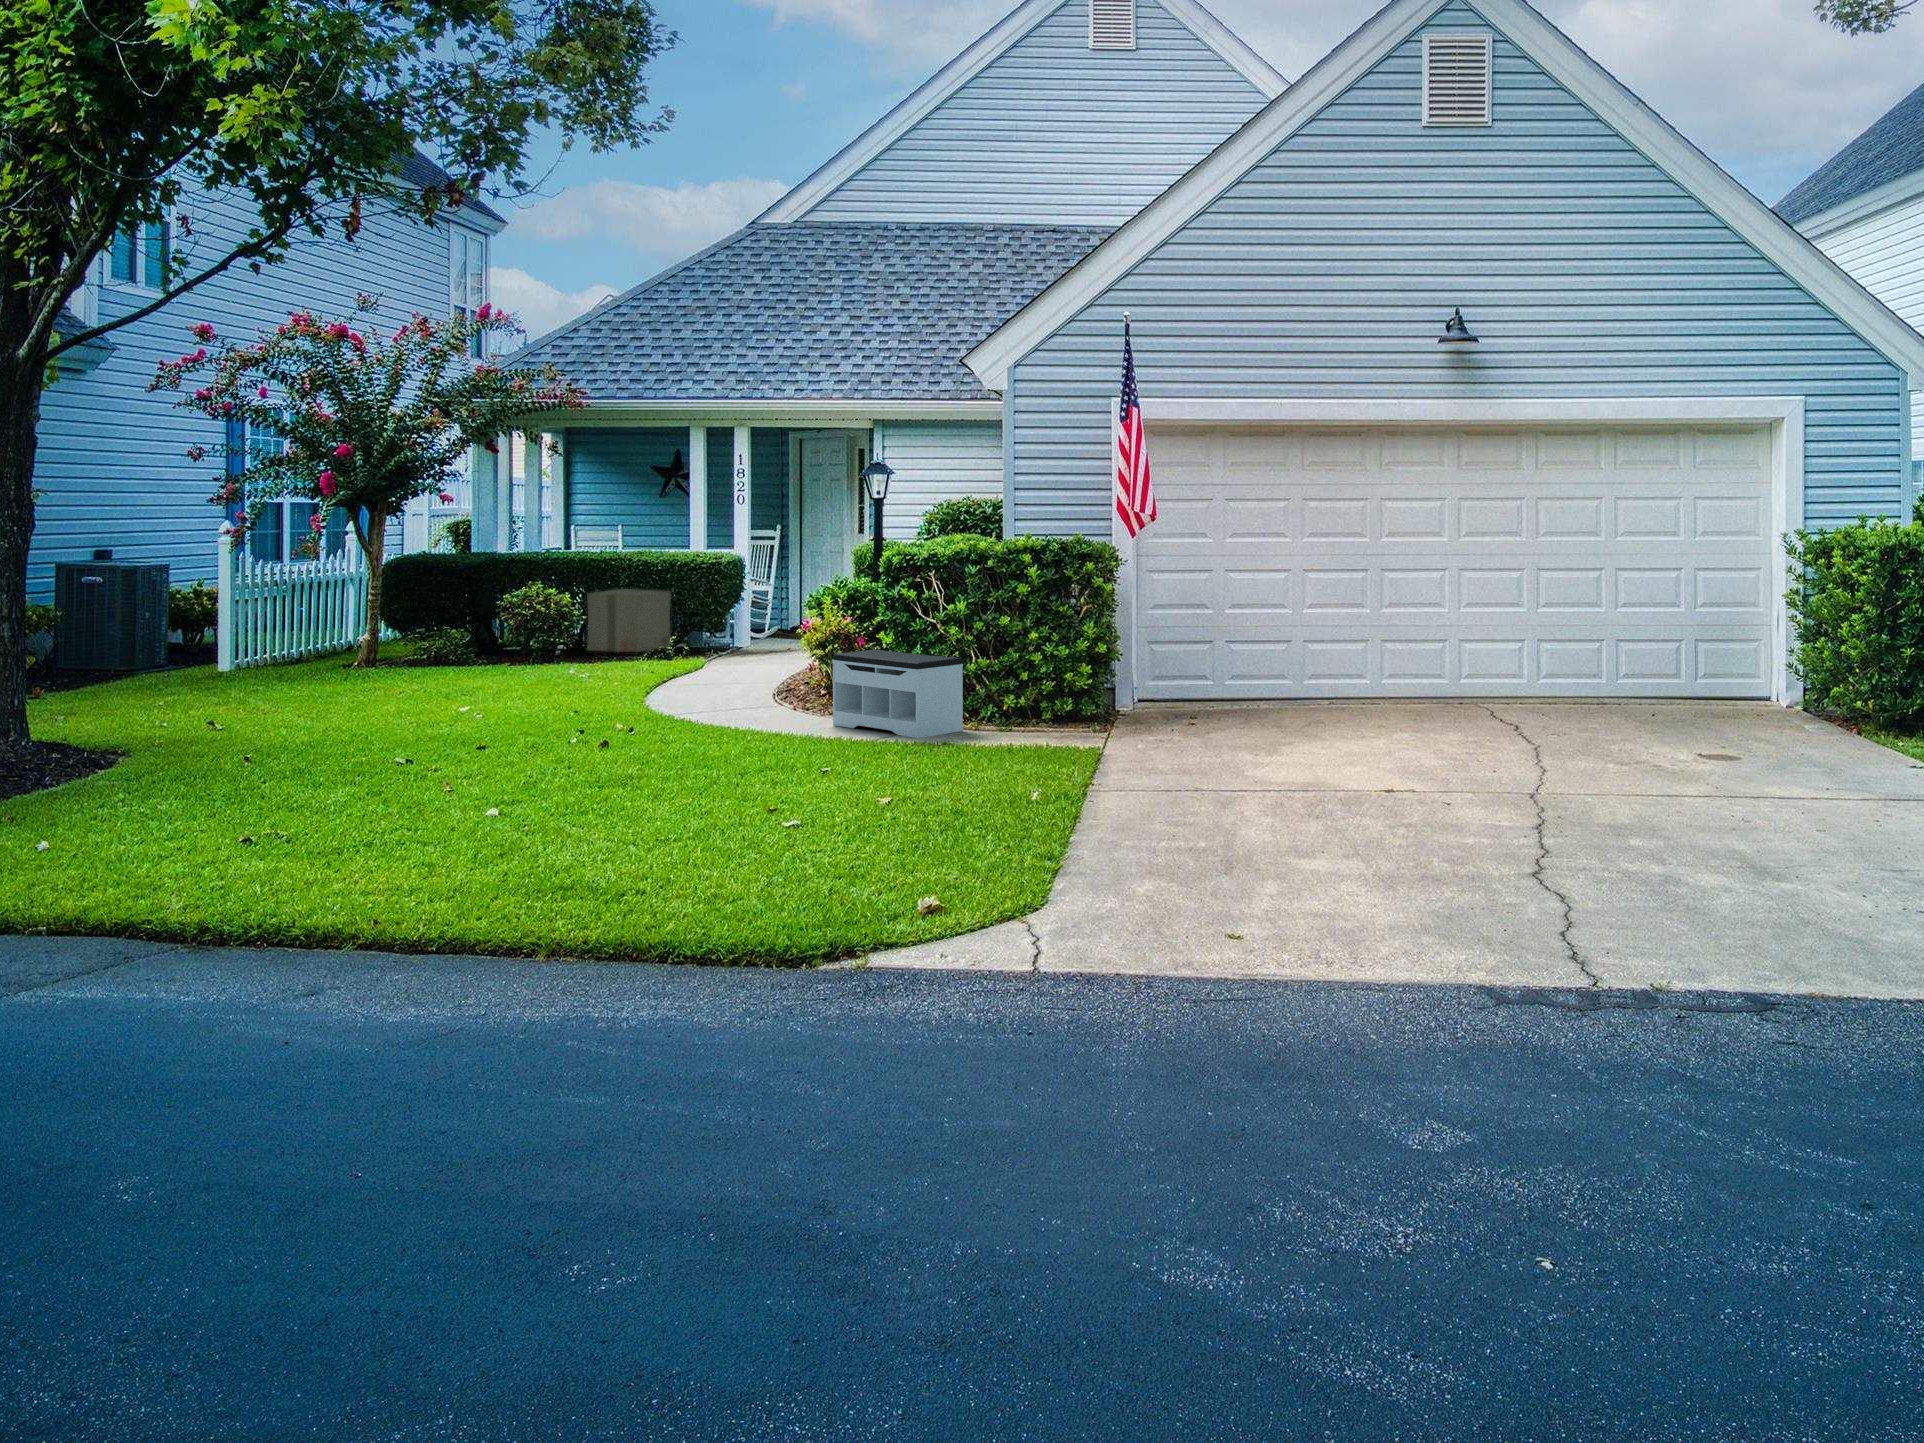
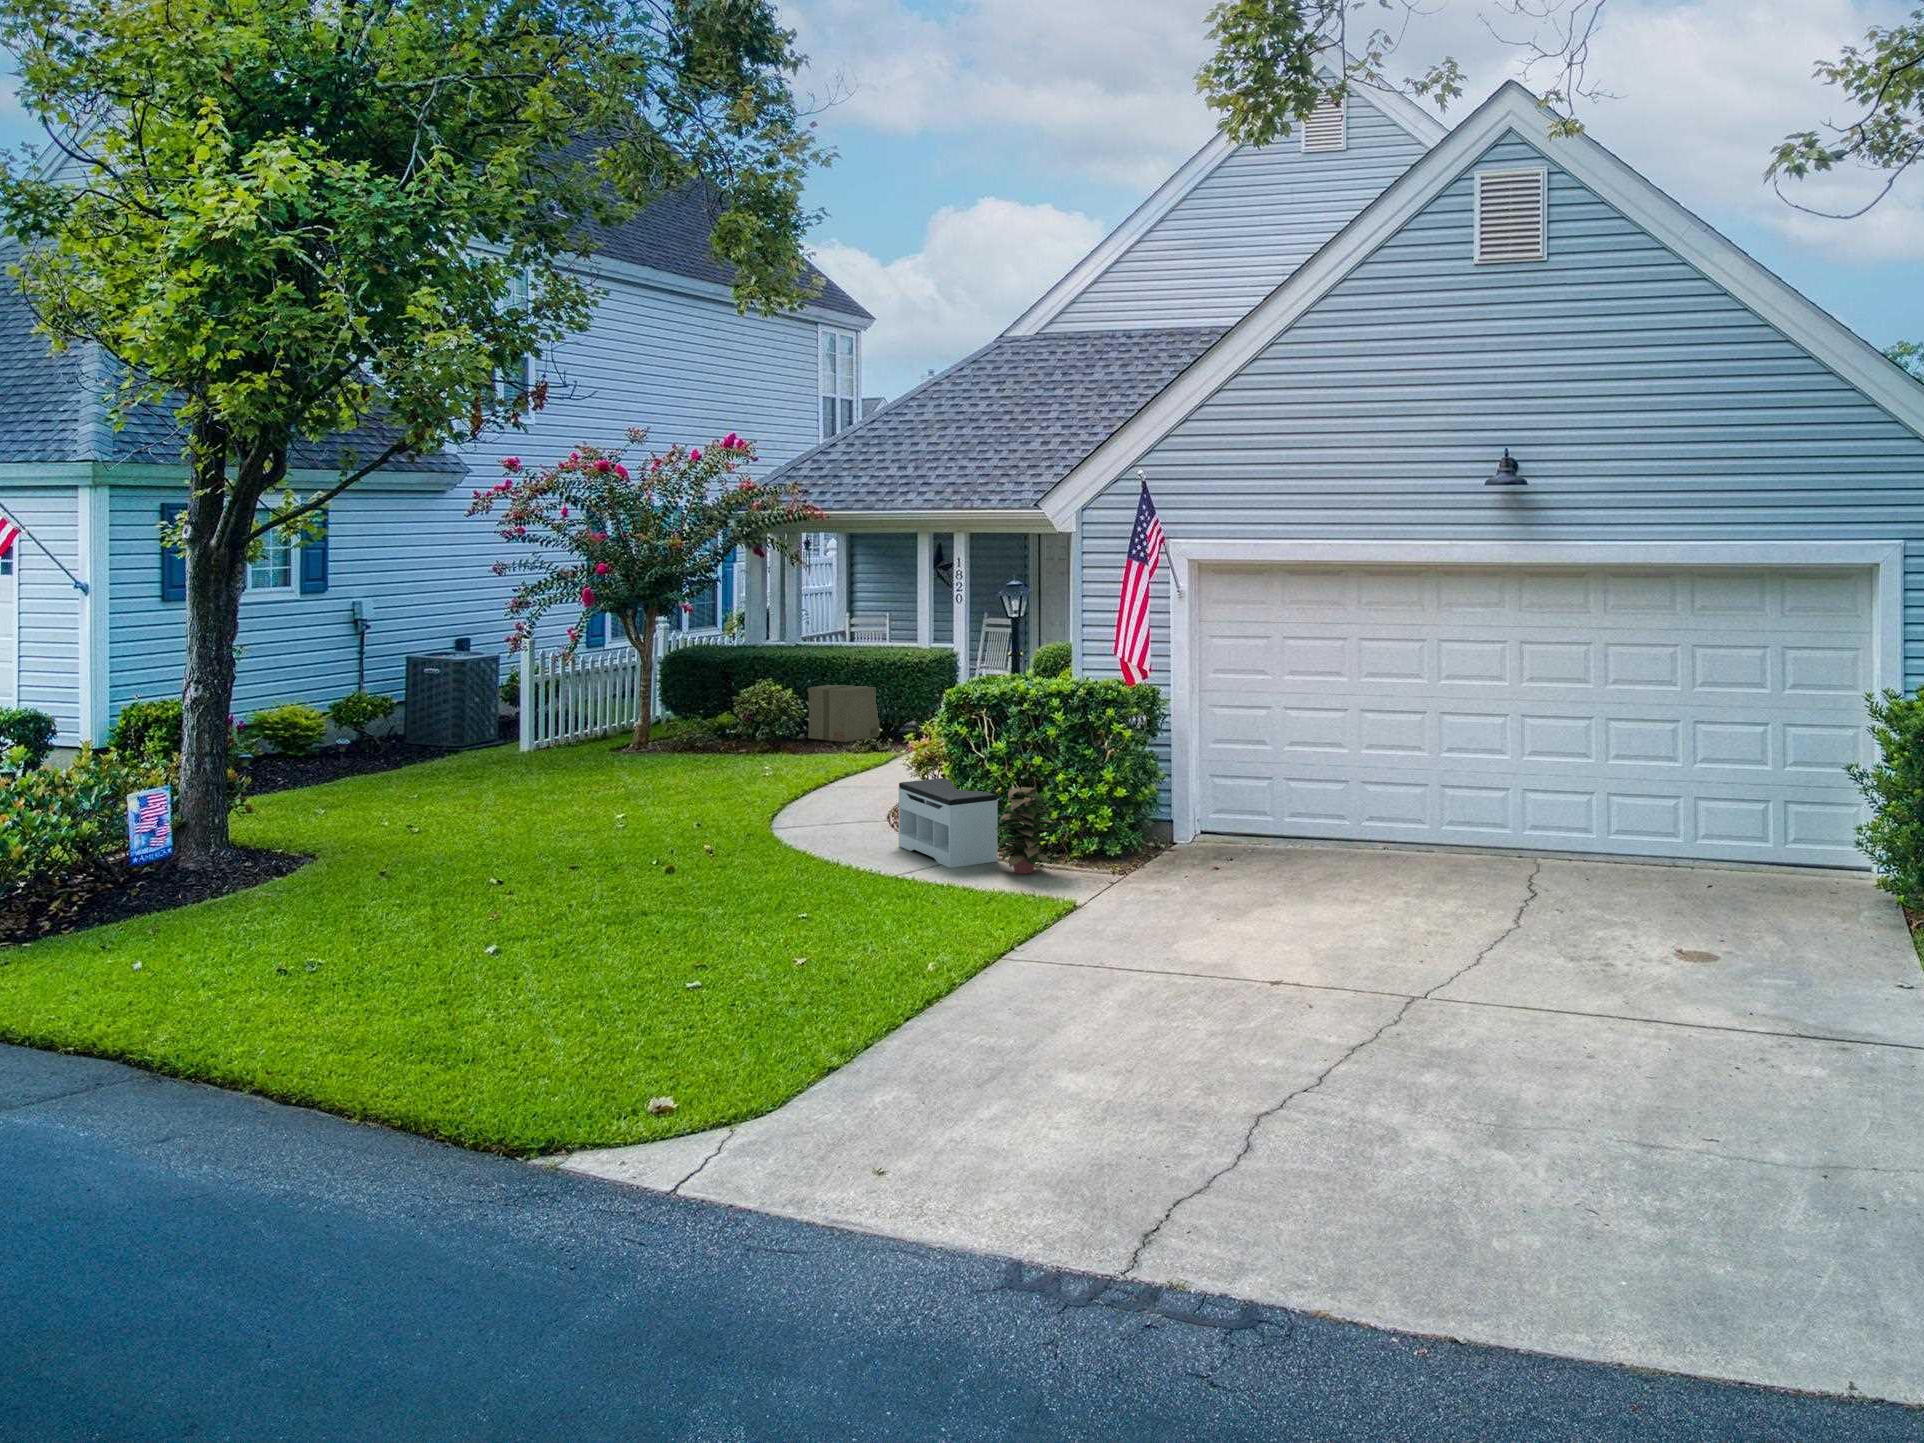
decorative plant: none [971,646,1037,738] -> present [996,787,1053,874]

